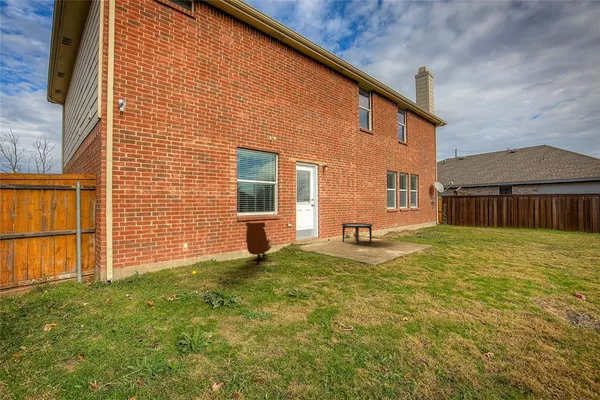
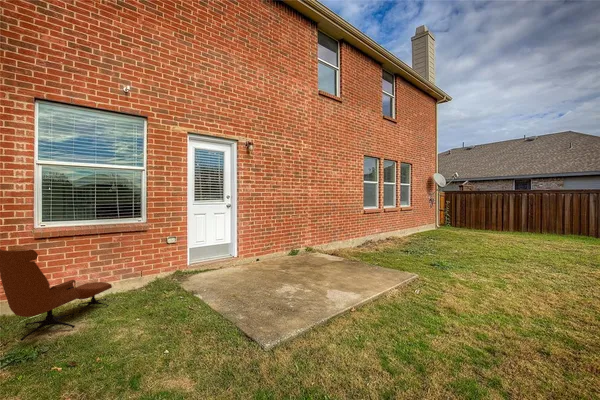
round table: present [341,223,372,245] -> none [280,232,328,269]

